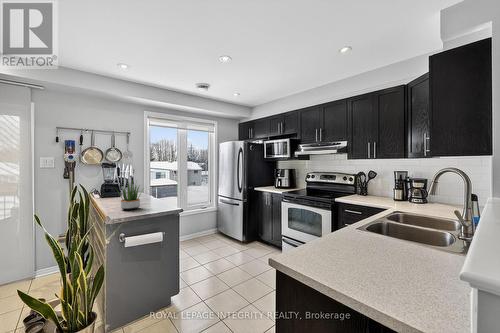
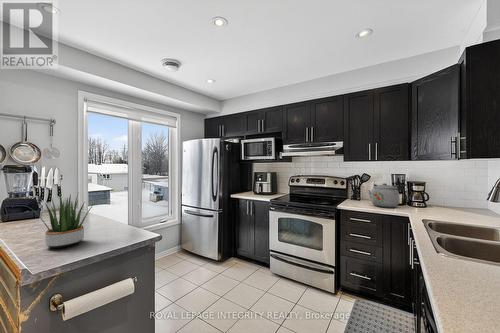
kettle: none [368,180,398,202] -> present [368,183,403,207]

